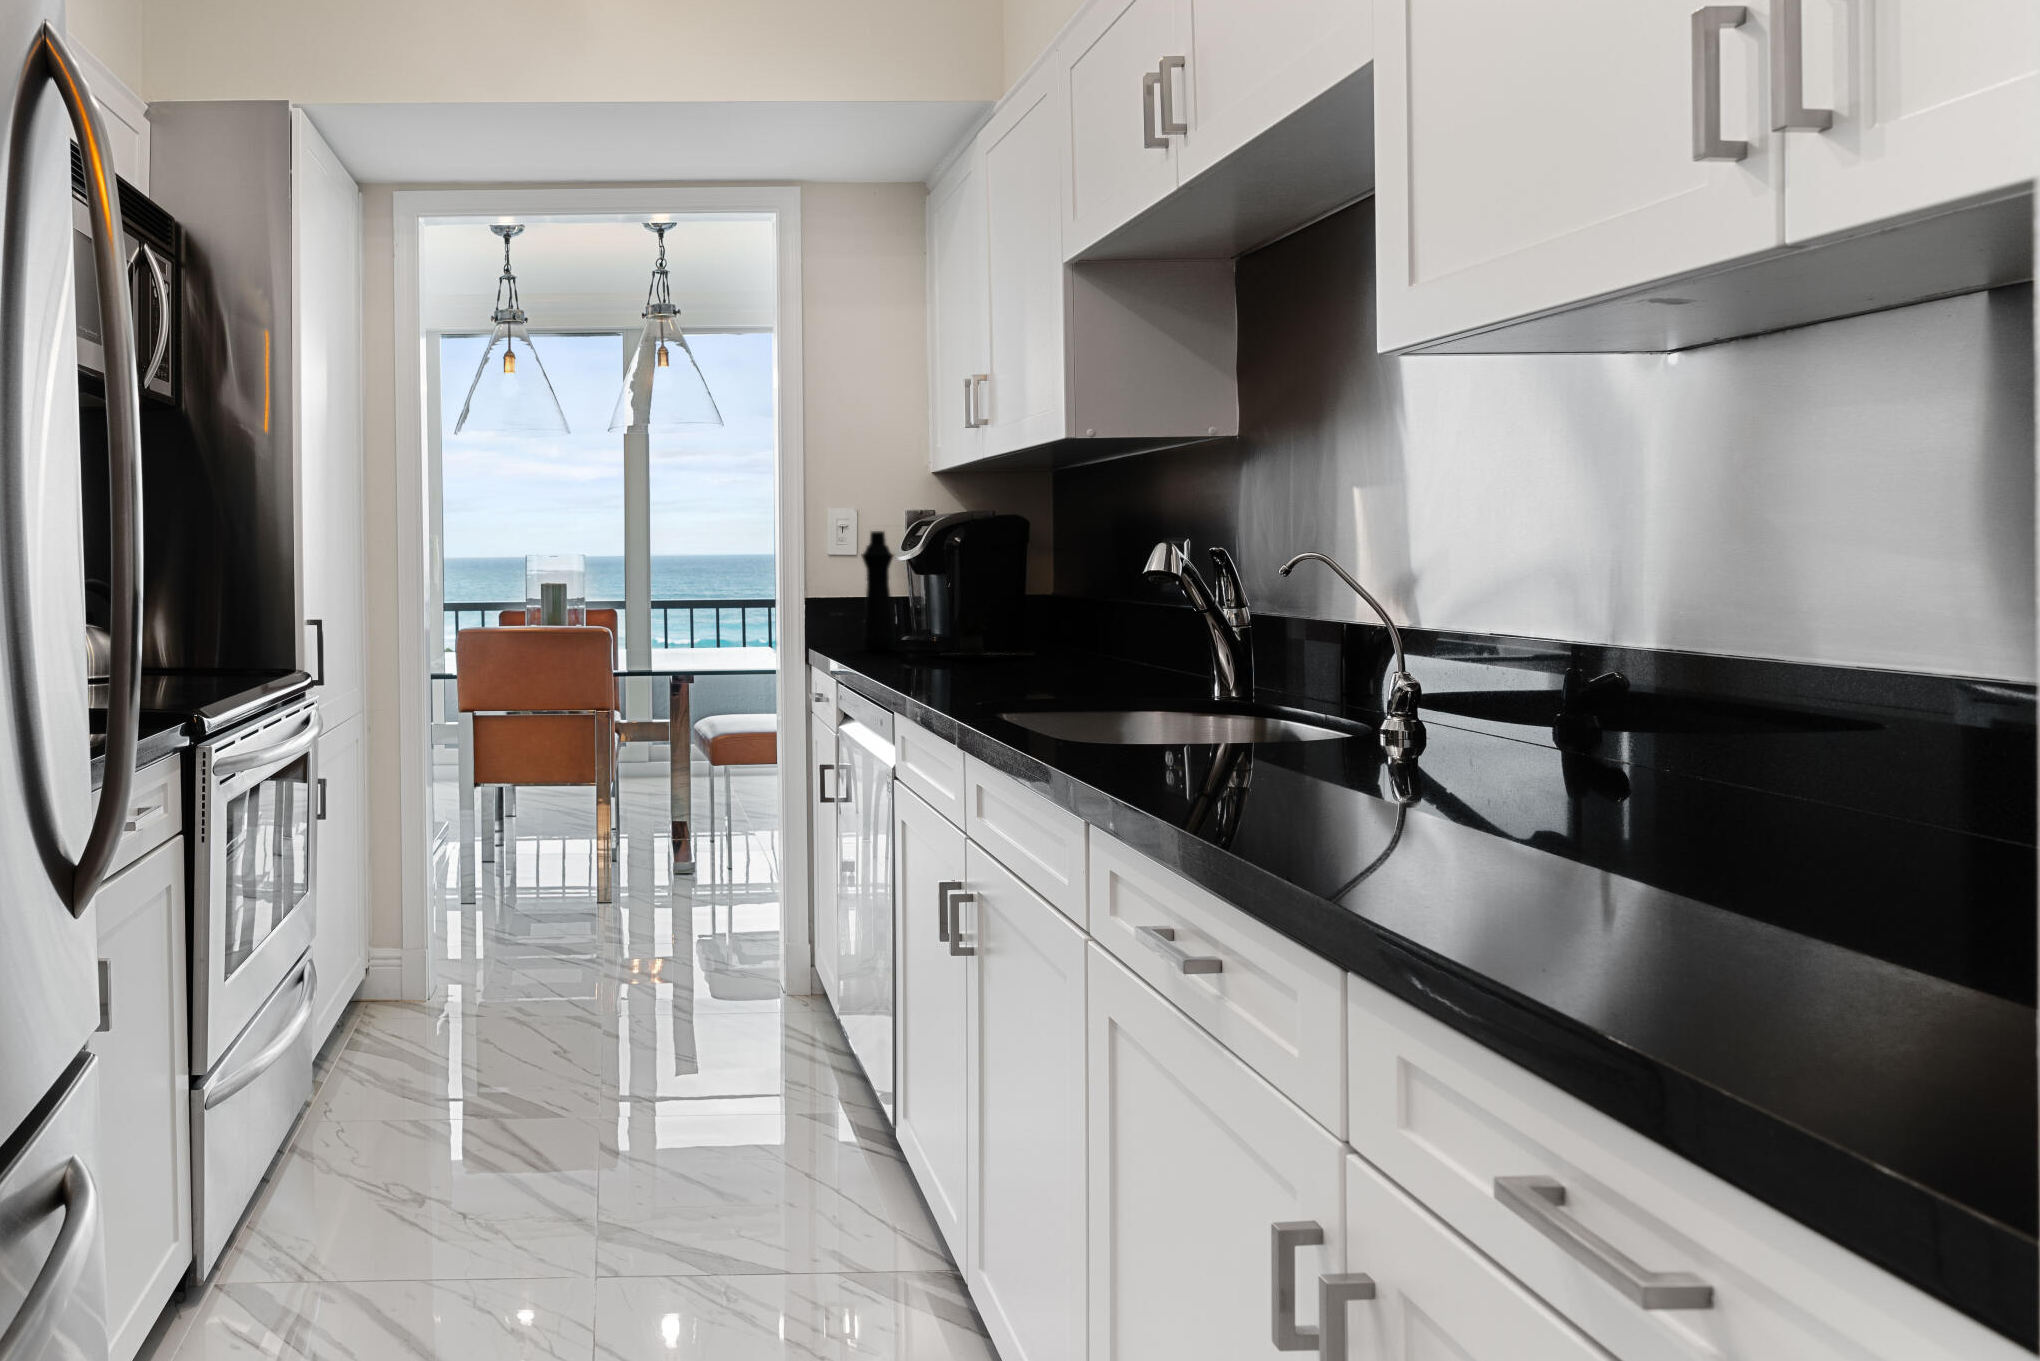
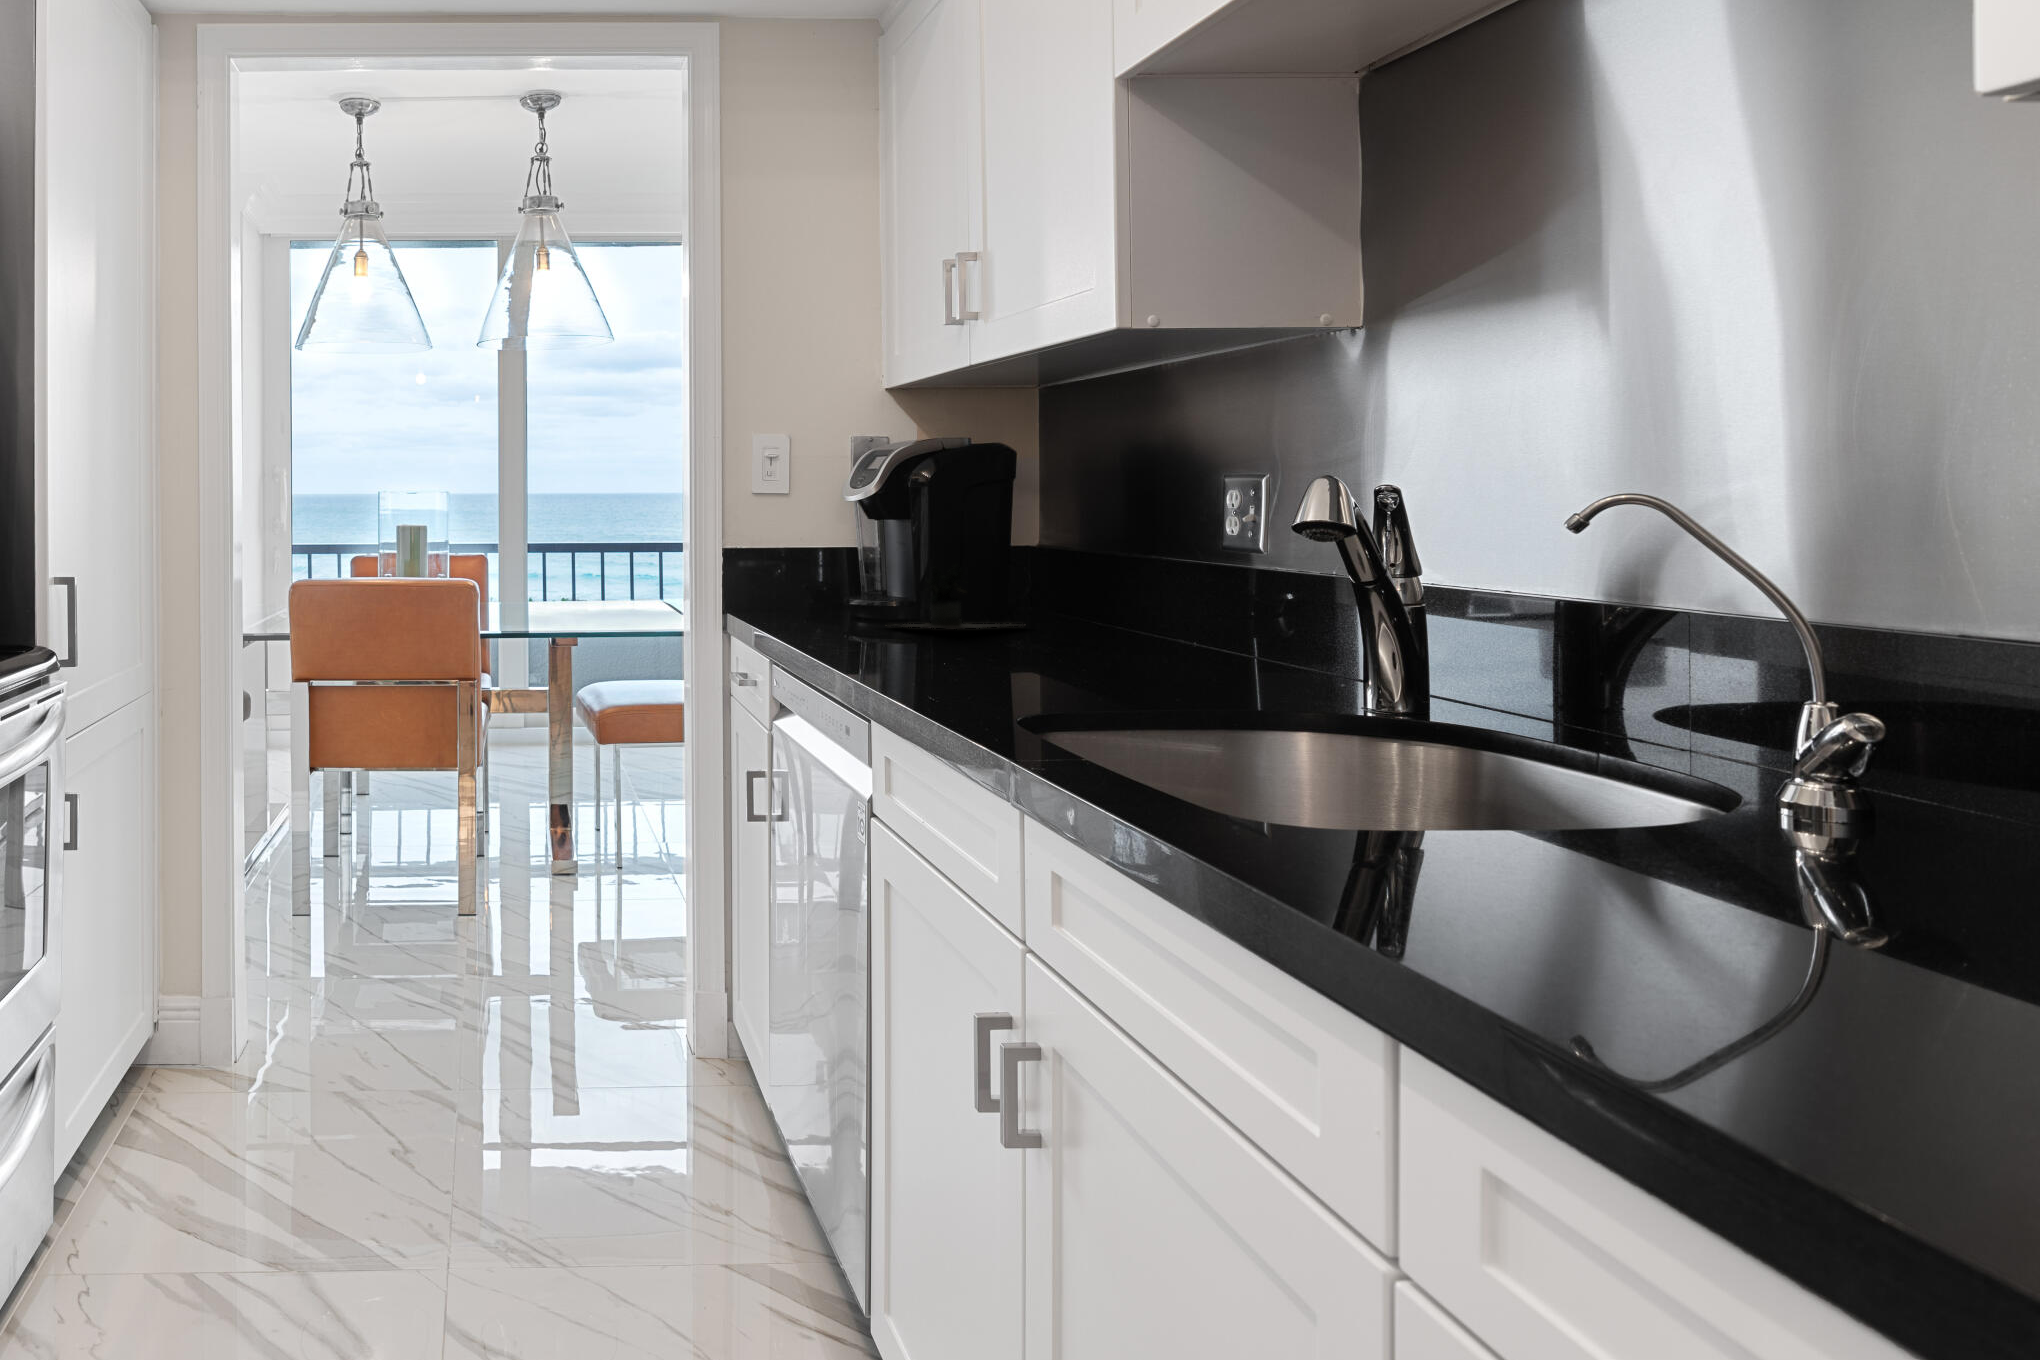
bottle: present [862,531,896,649] -> none [796,463,843,617]

